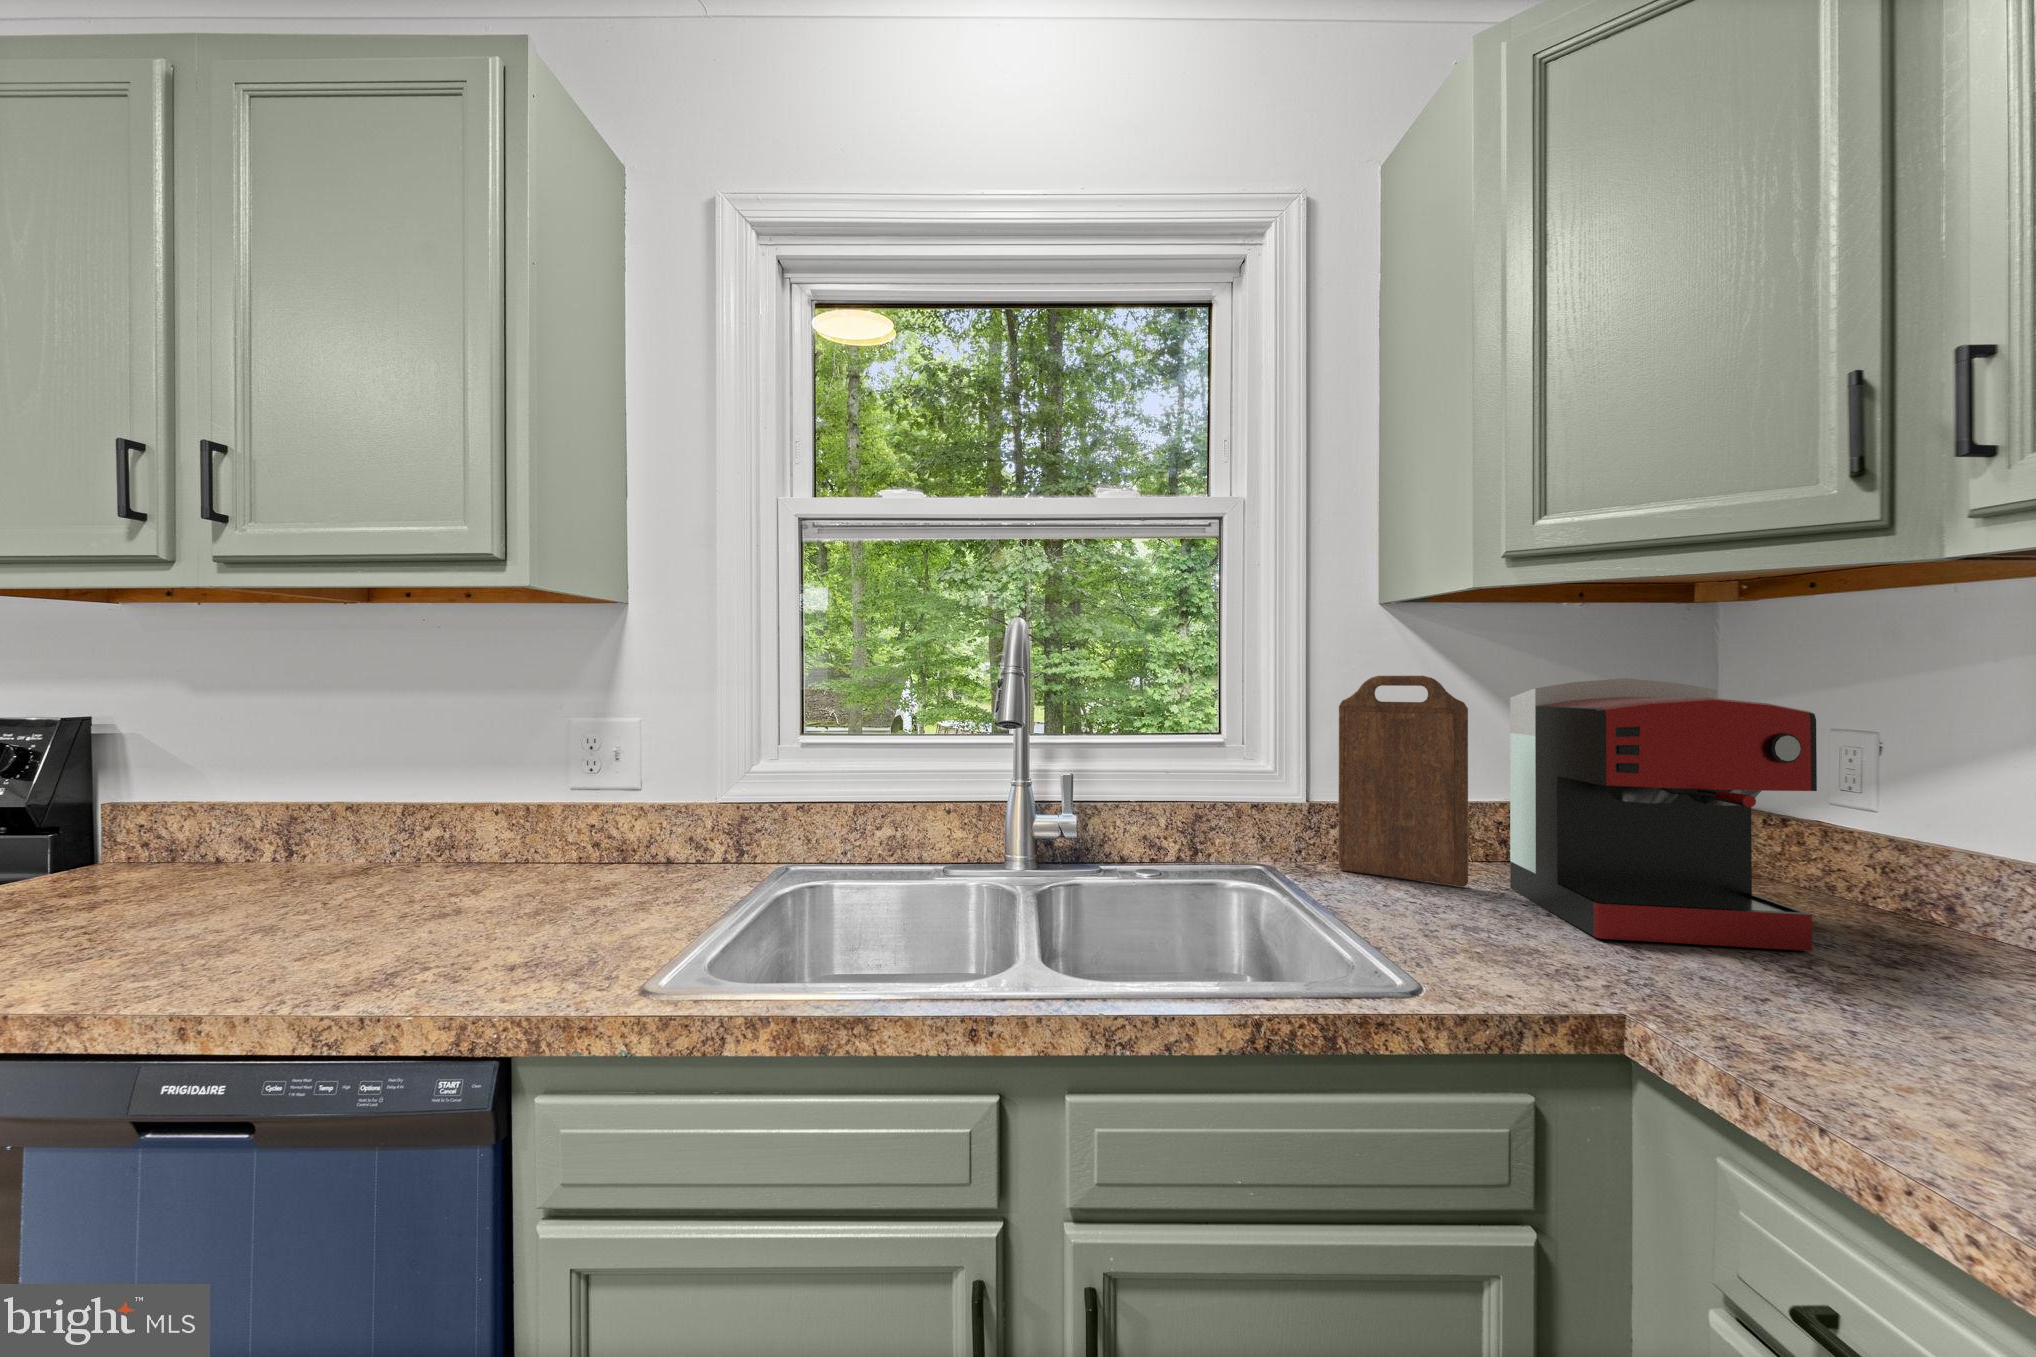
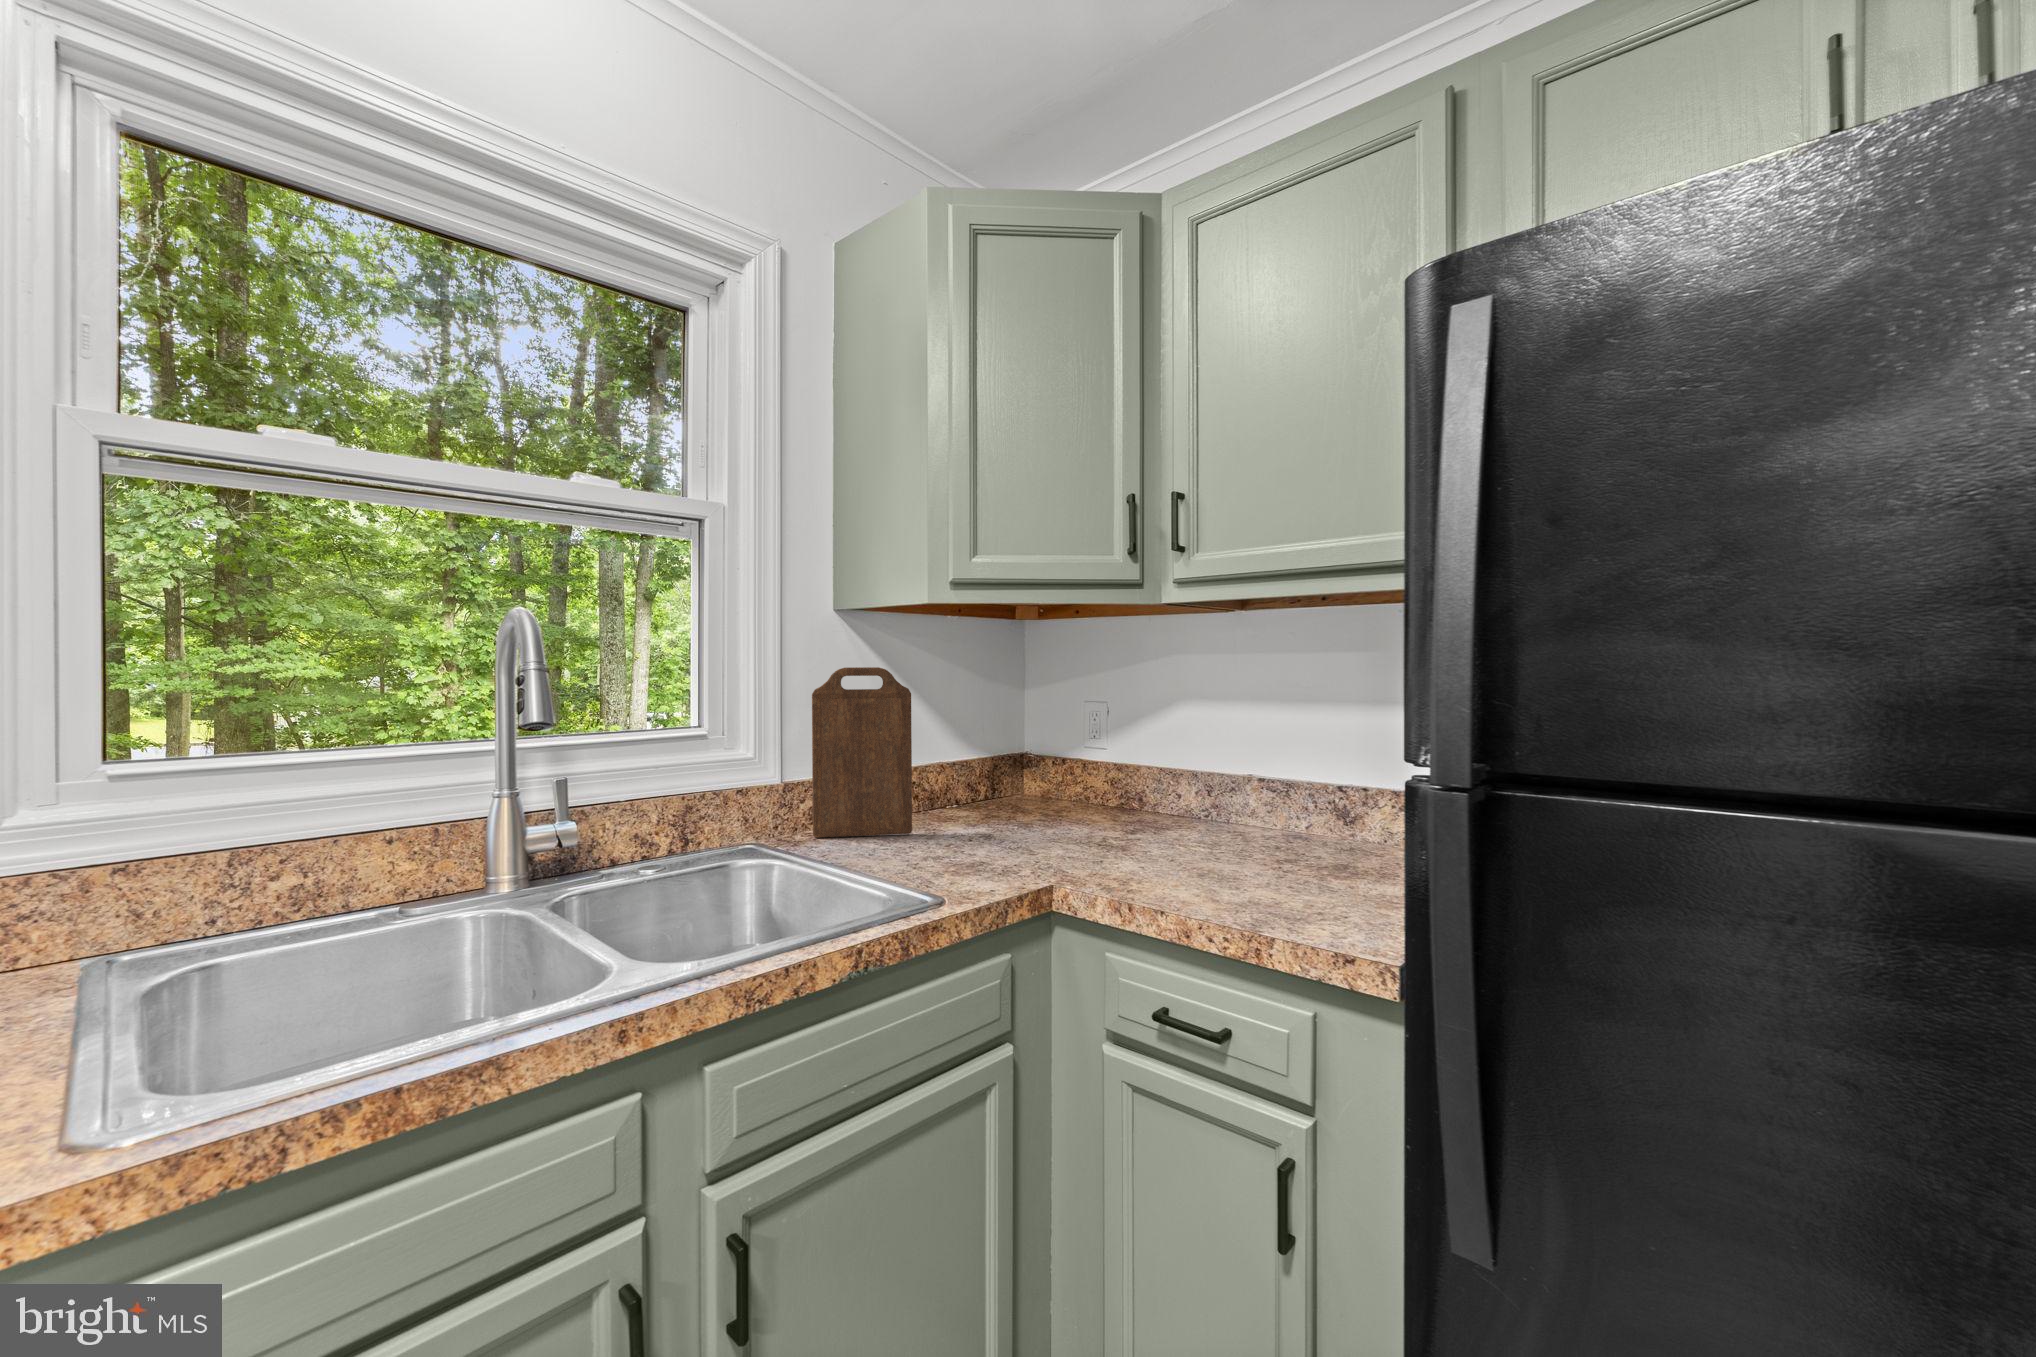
coffee maker: present [1510,678,1817,951] -> none [936,669,1106,849]

